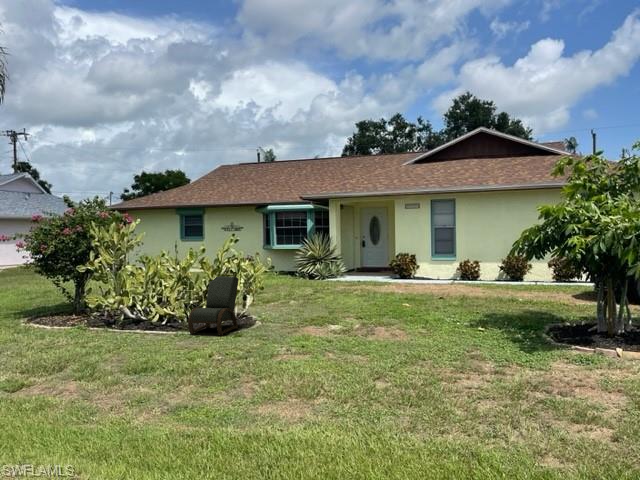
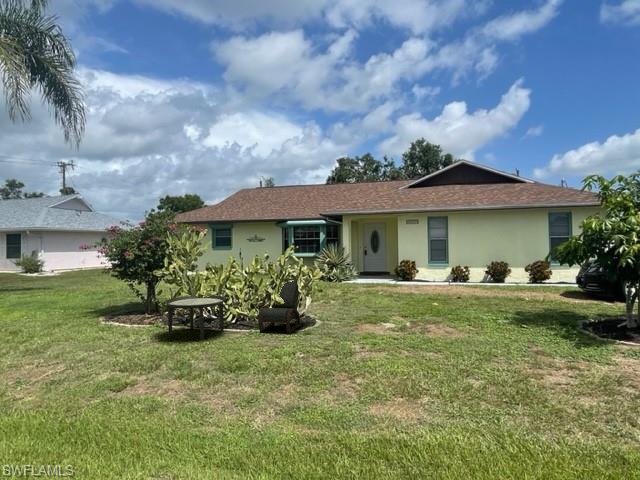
round table: none [85,294,154,342] -> present [165,295,226,340]

